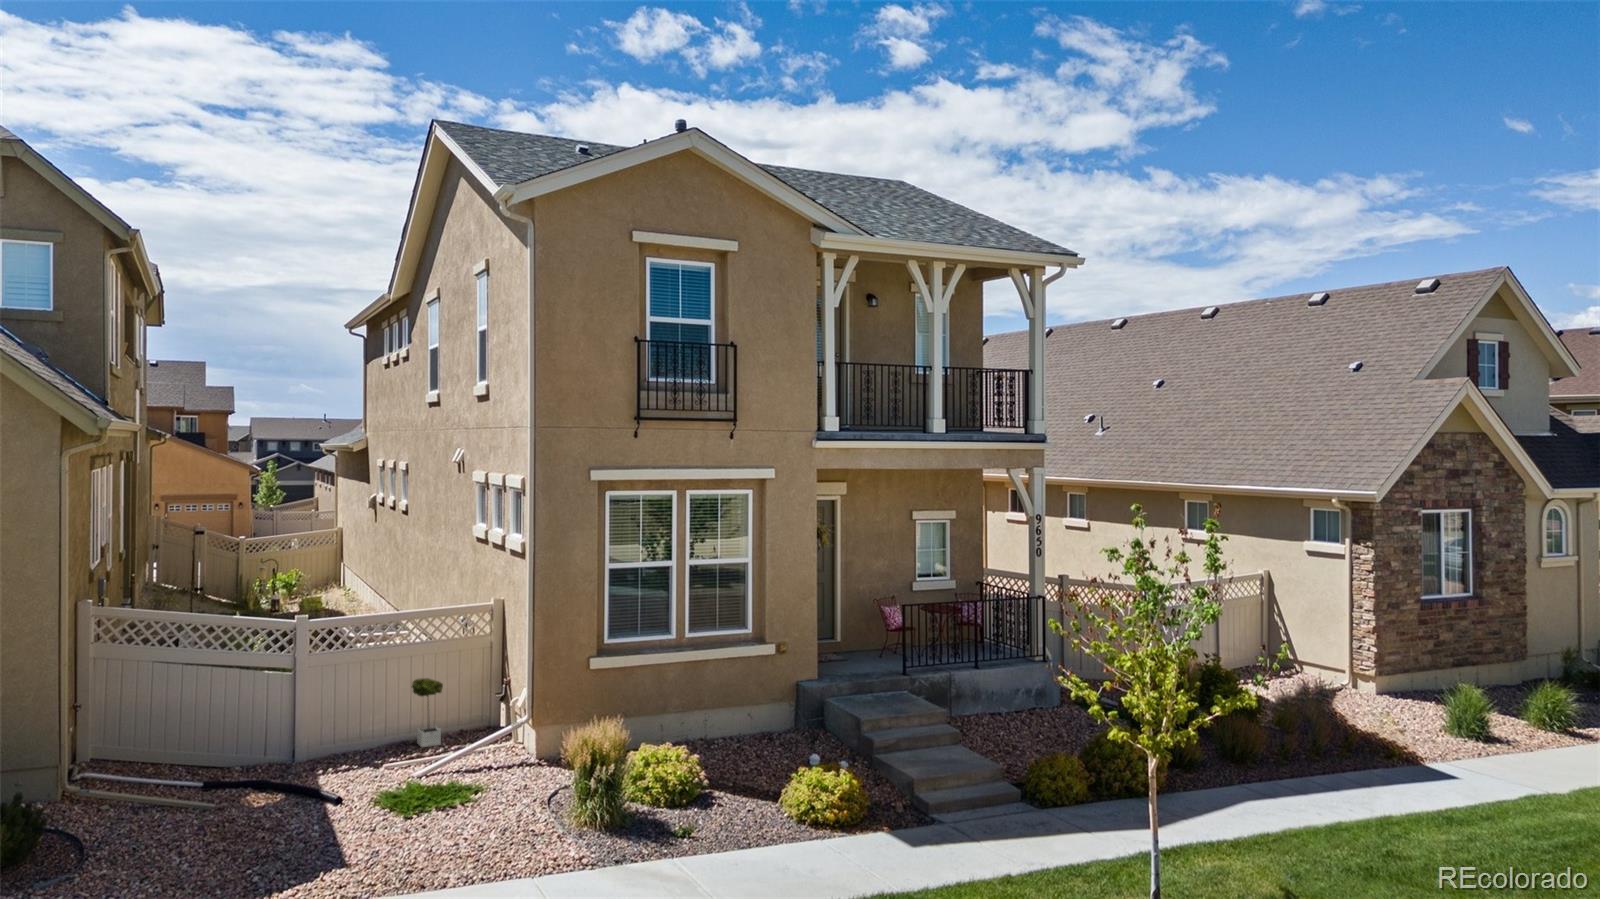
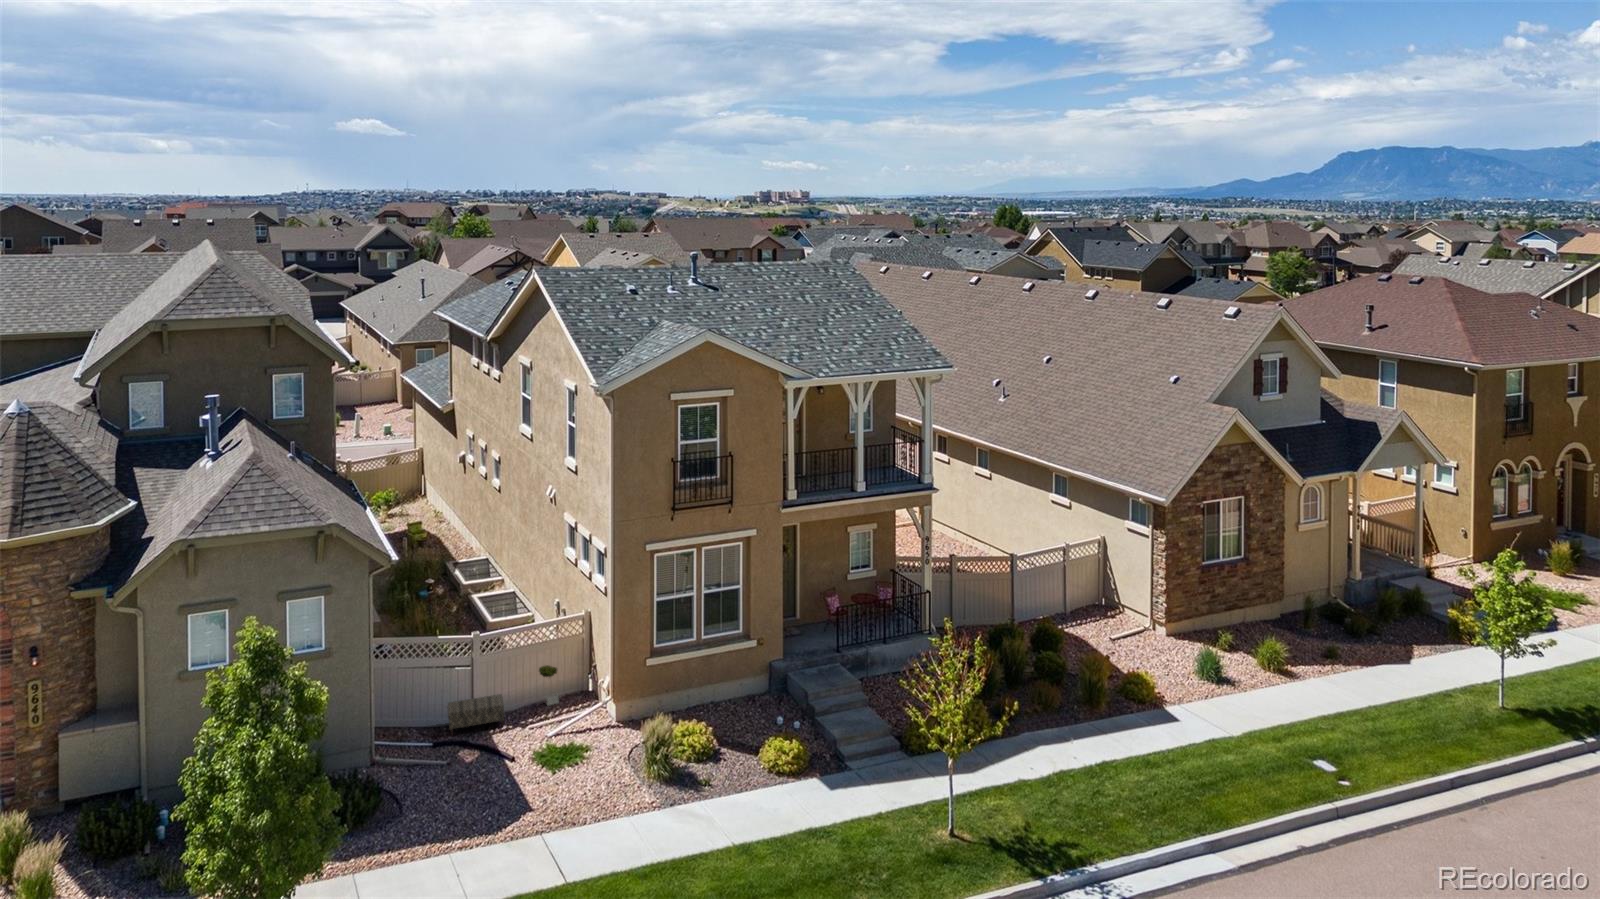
bench: none [243,716,344,774] -> present [448,694,504,735]

